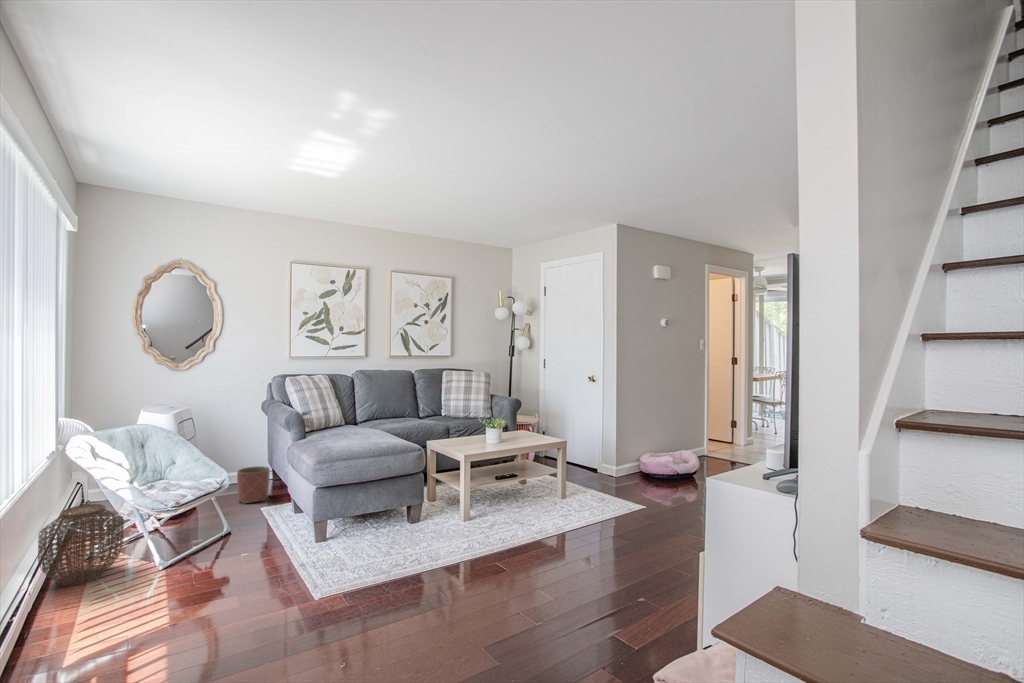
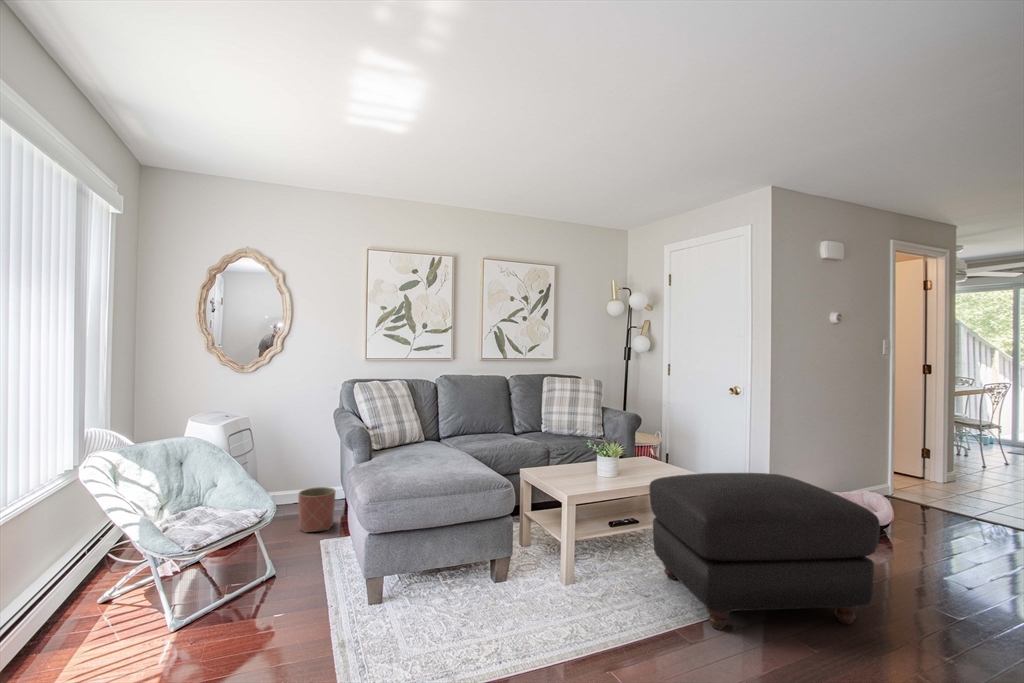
ottoman: none [524,436,663,535] -> present [649,473,880,629]
woven basket: present [38,504,124,585] -> none [25,540,134,647]

